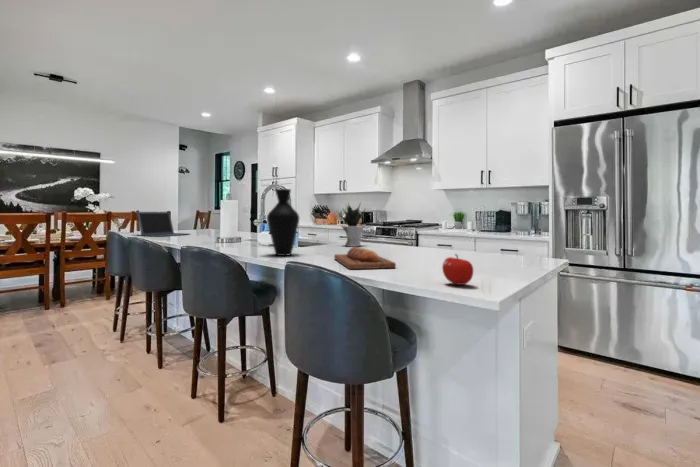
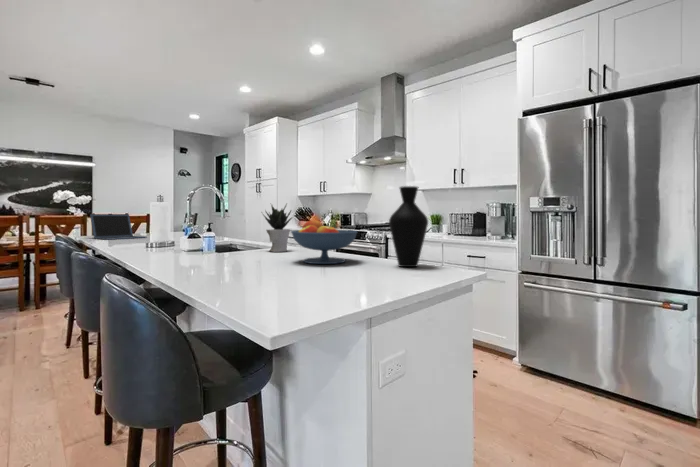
vase: present [267,189,299,256] -> present [389,186,428,267]
fruit bowl: none [390,218,449,256] -> present [291,220,357,264]
bread loaf: present [334,247,396,269] -> none [191,254,260,280]
fruit: present [442,254,473,285] -> none [246,265,278,304]

